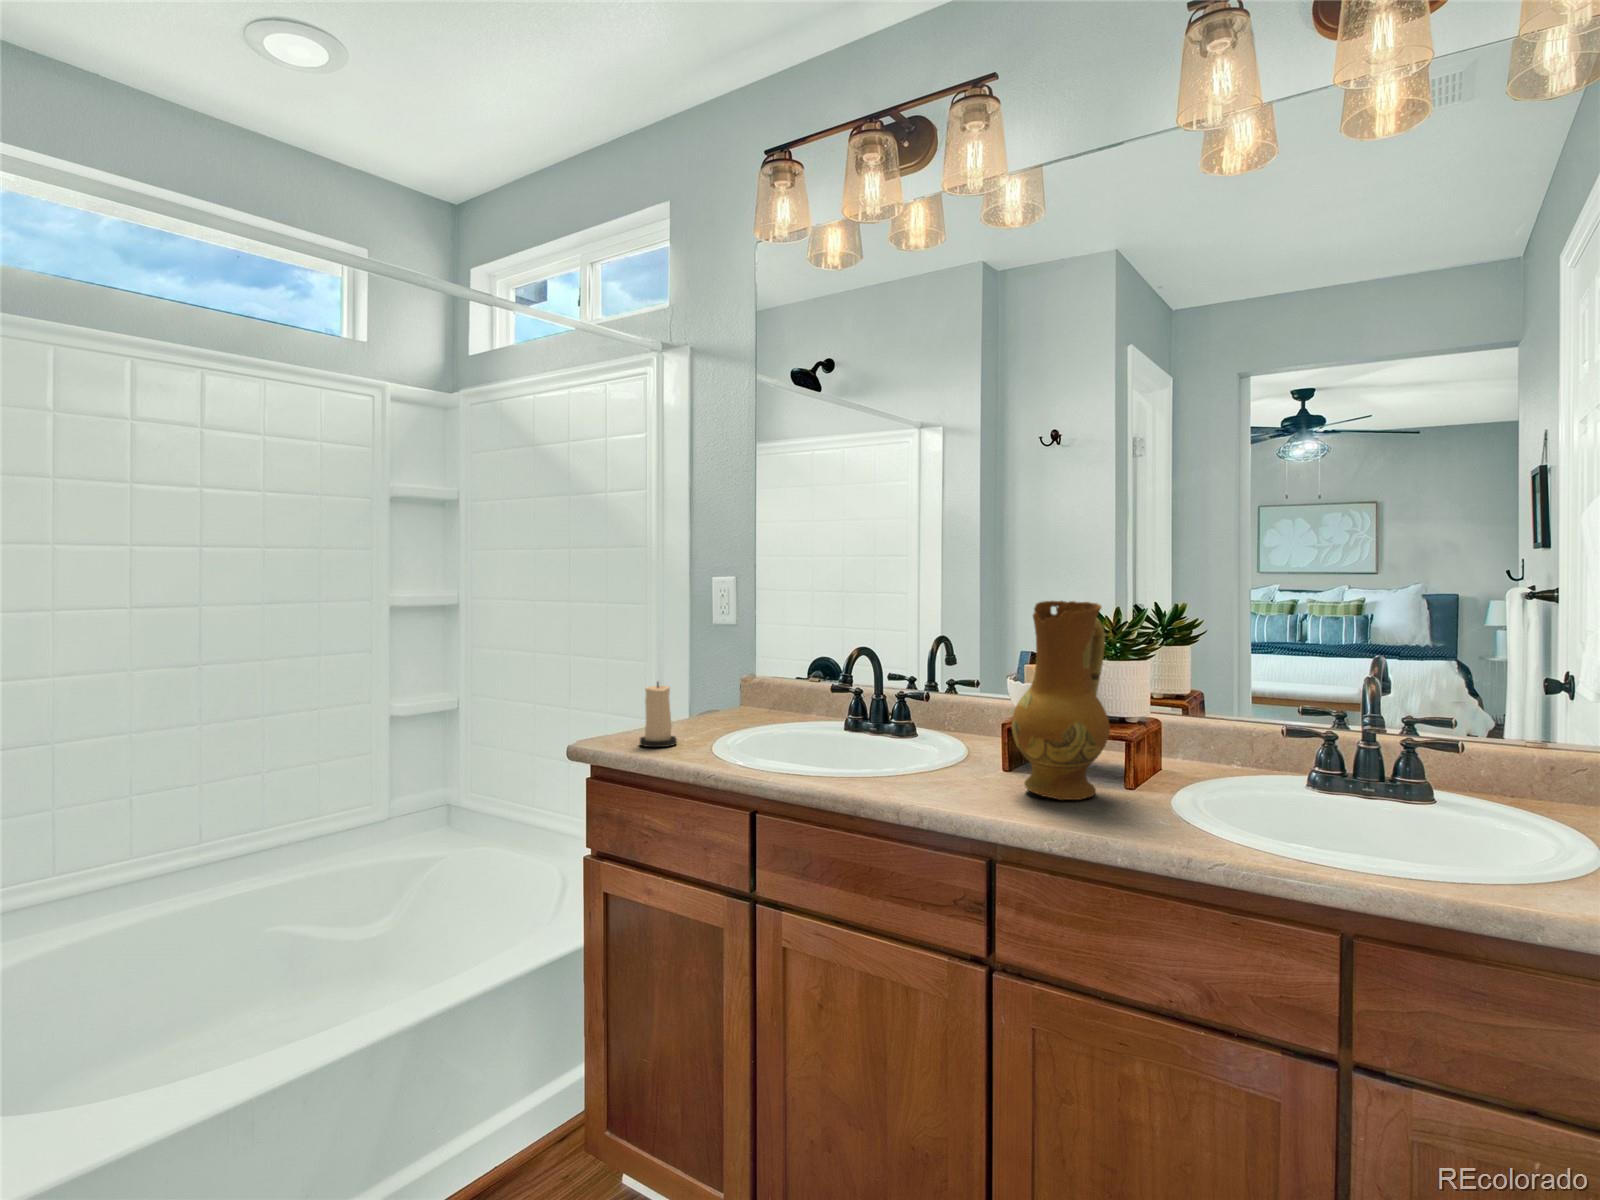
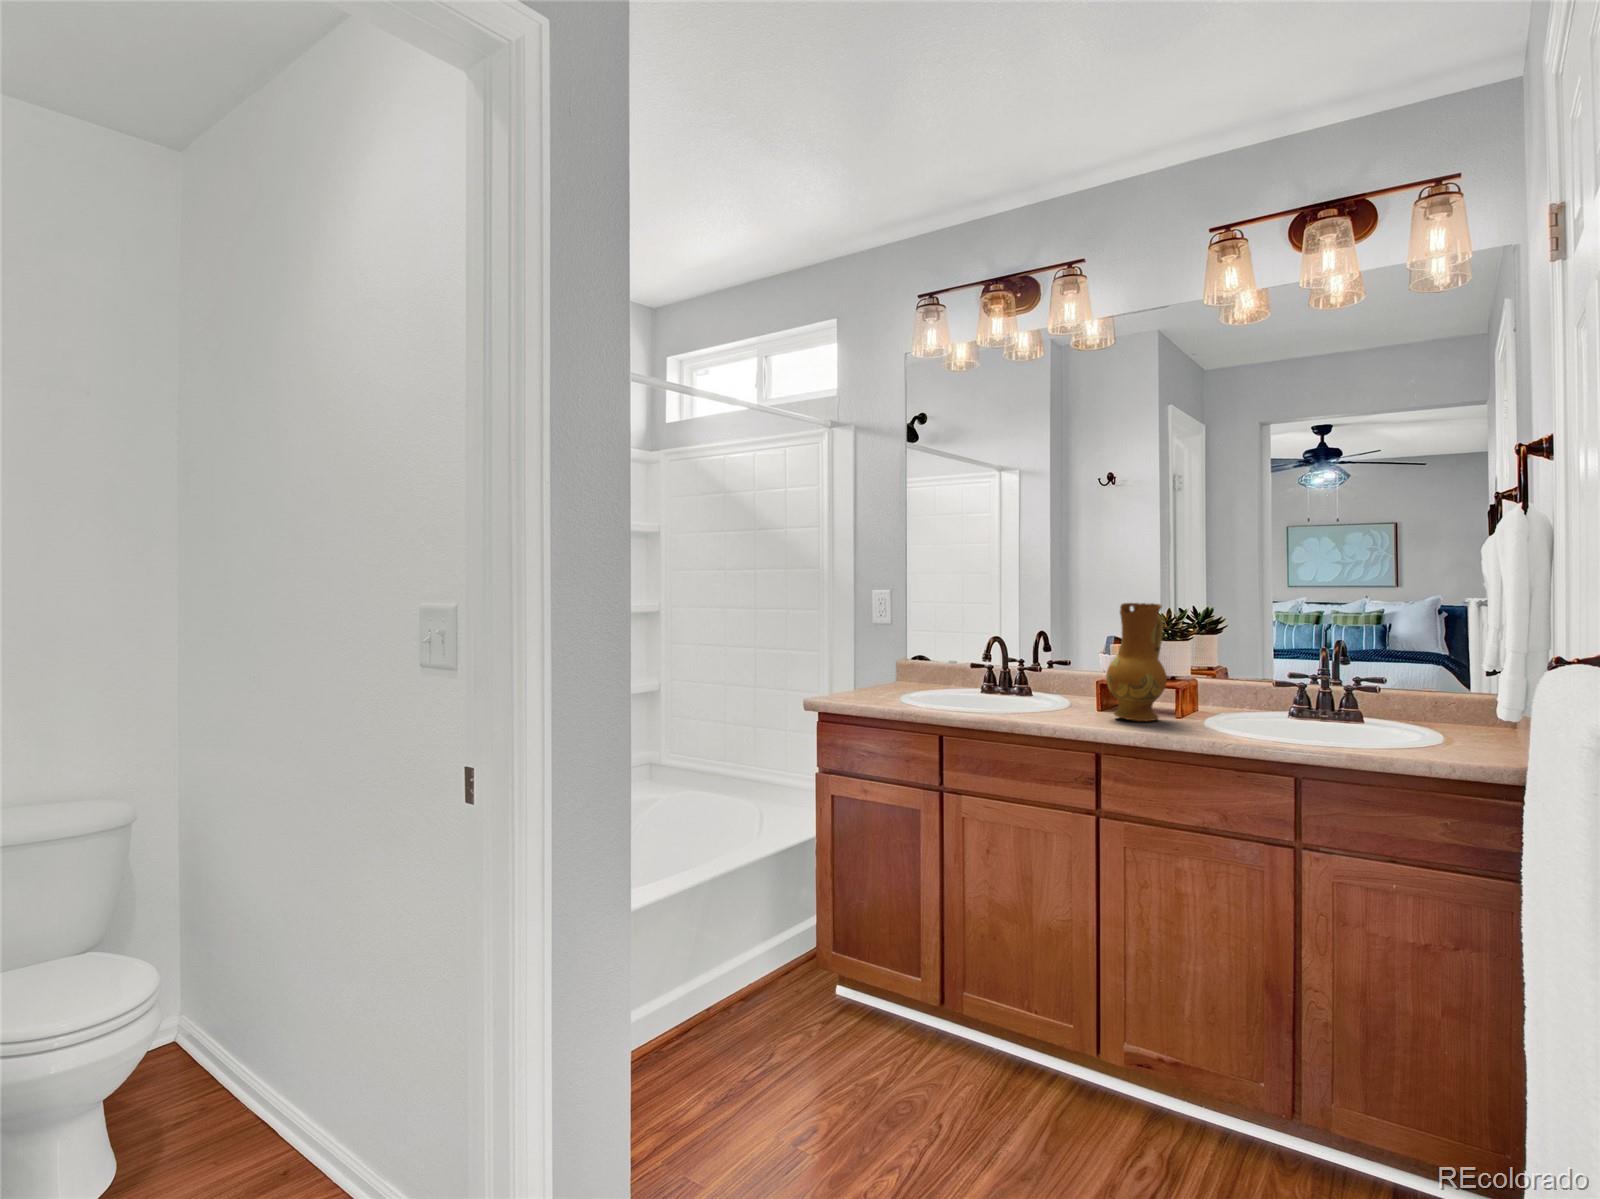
candle: present [640,682,677,747] -> none [849,657,874,700]

